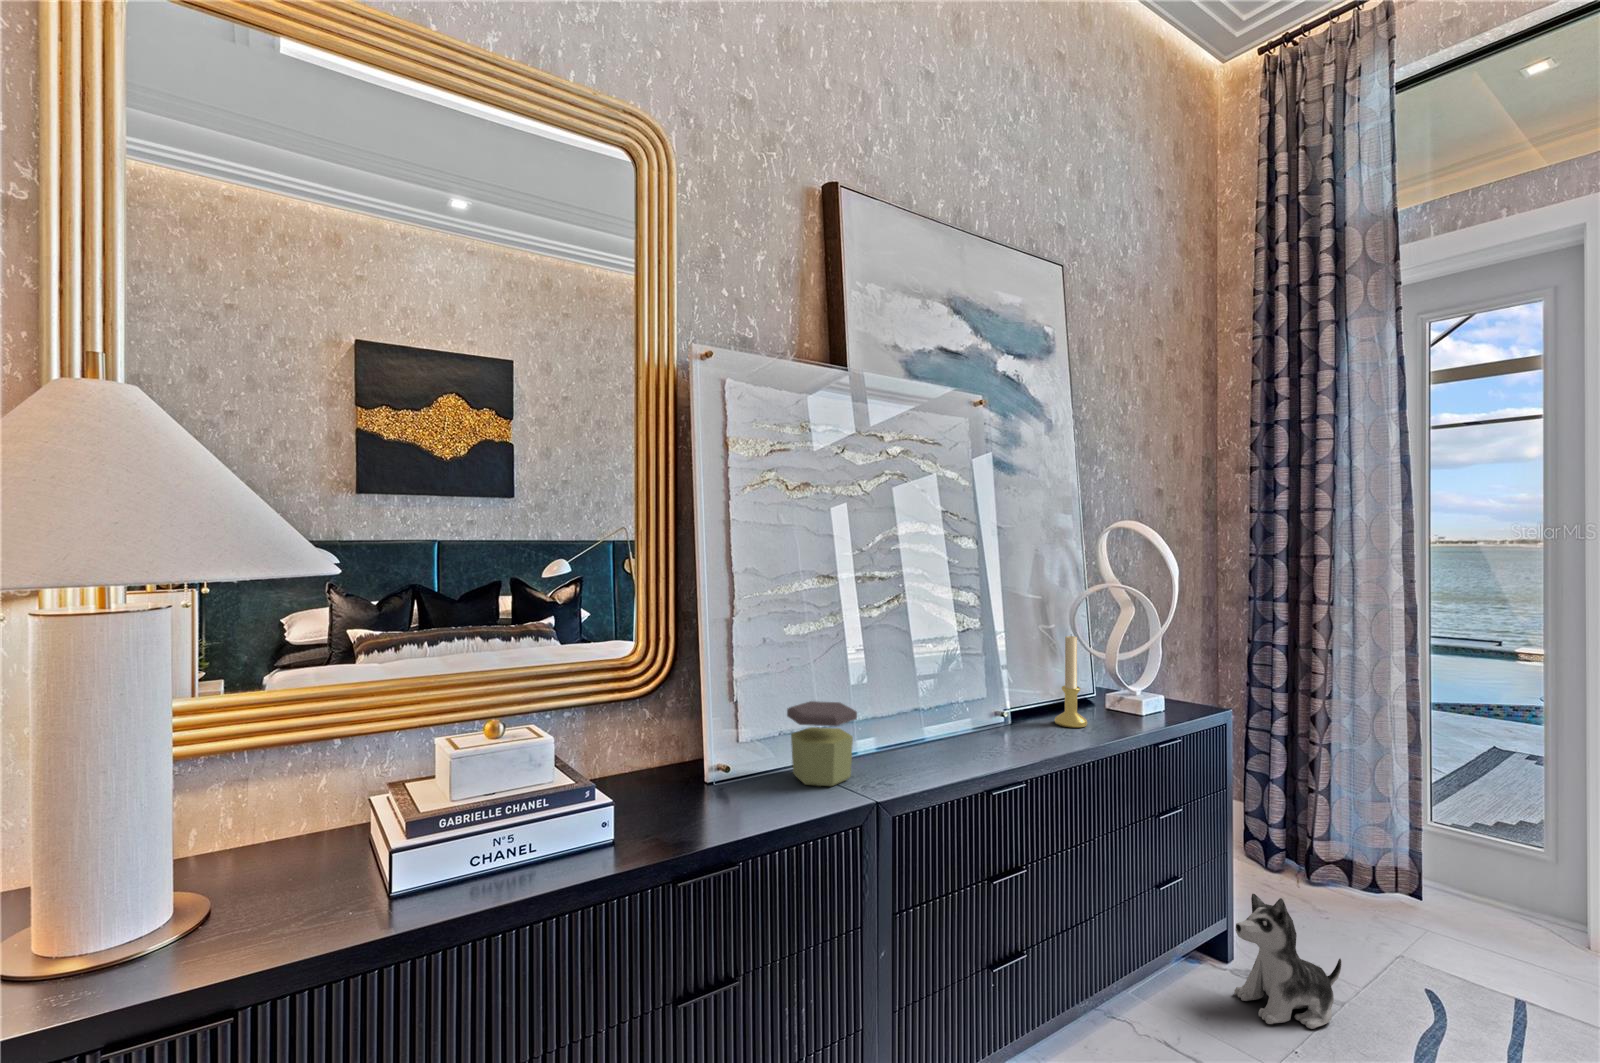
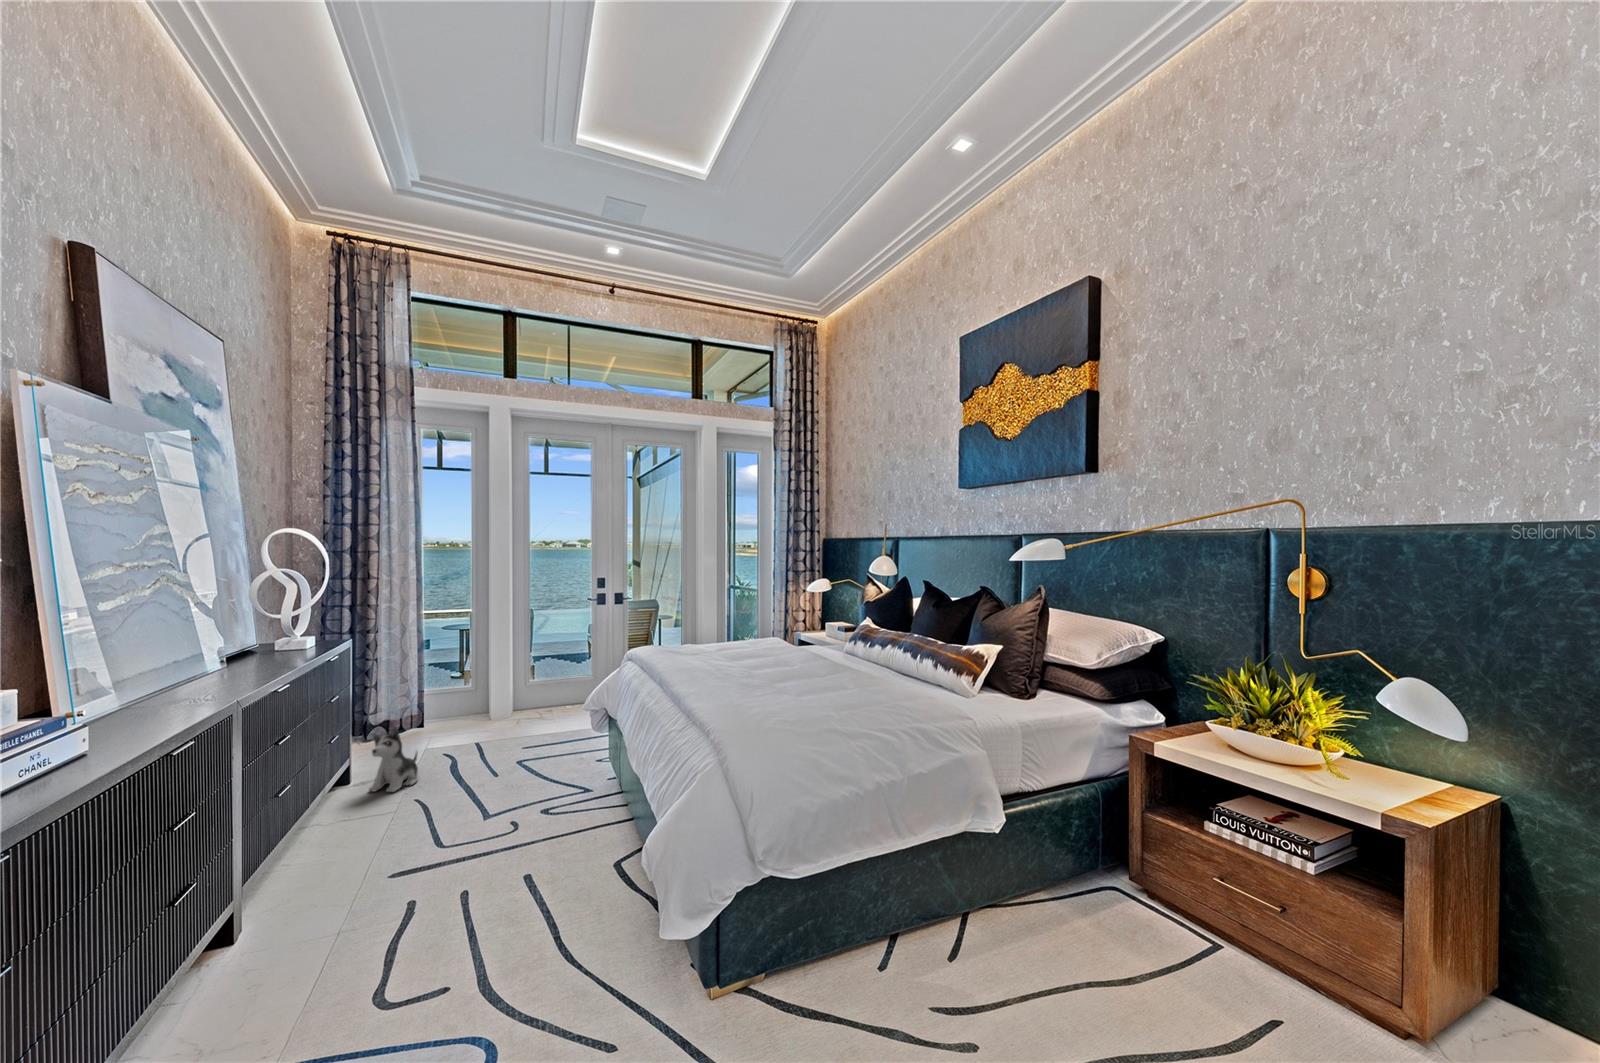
candle holder: present [1055,636,1087,728] -> none [263,600,289,661]
jar: present [787,701,857,786] -> none [142,651,205,710]

